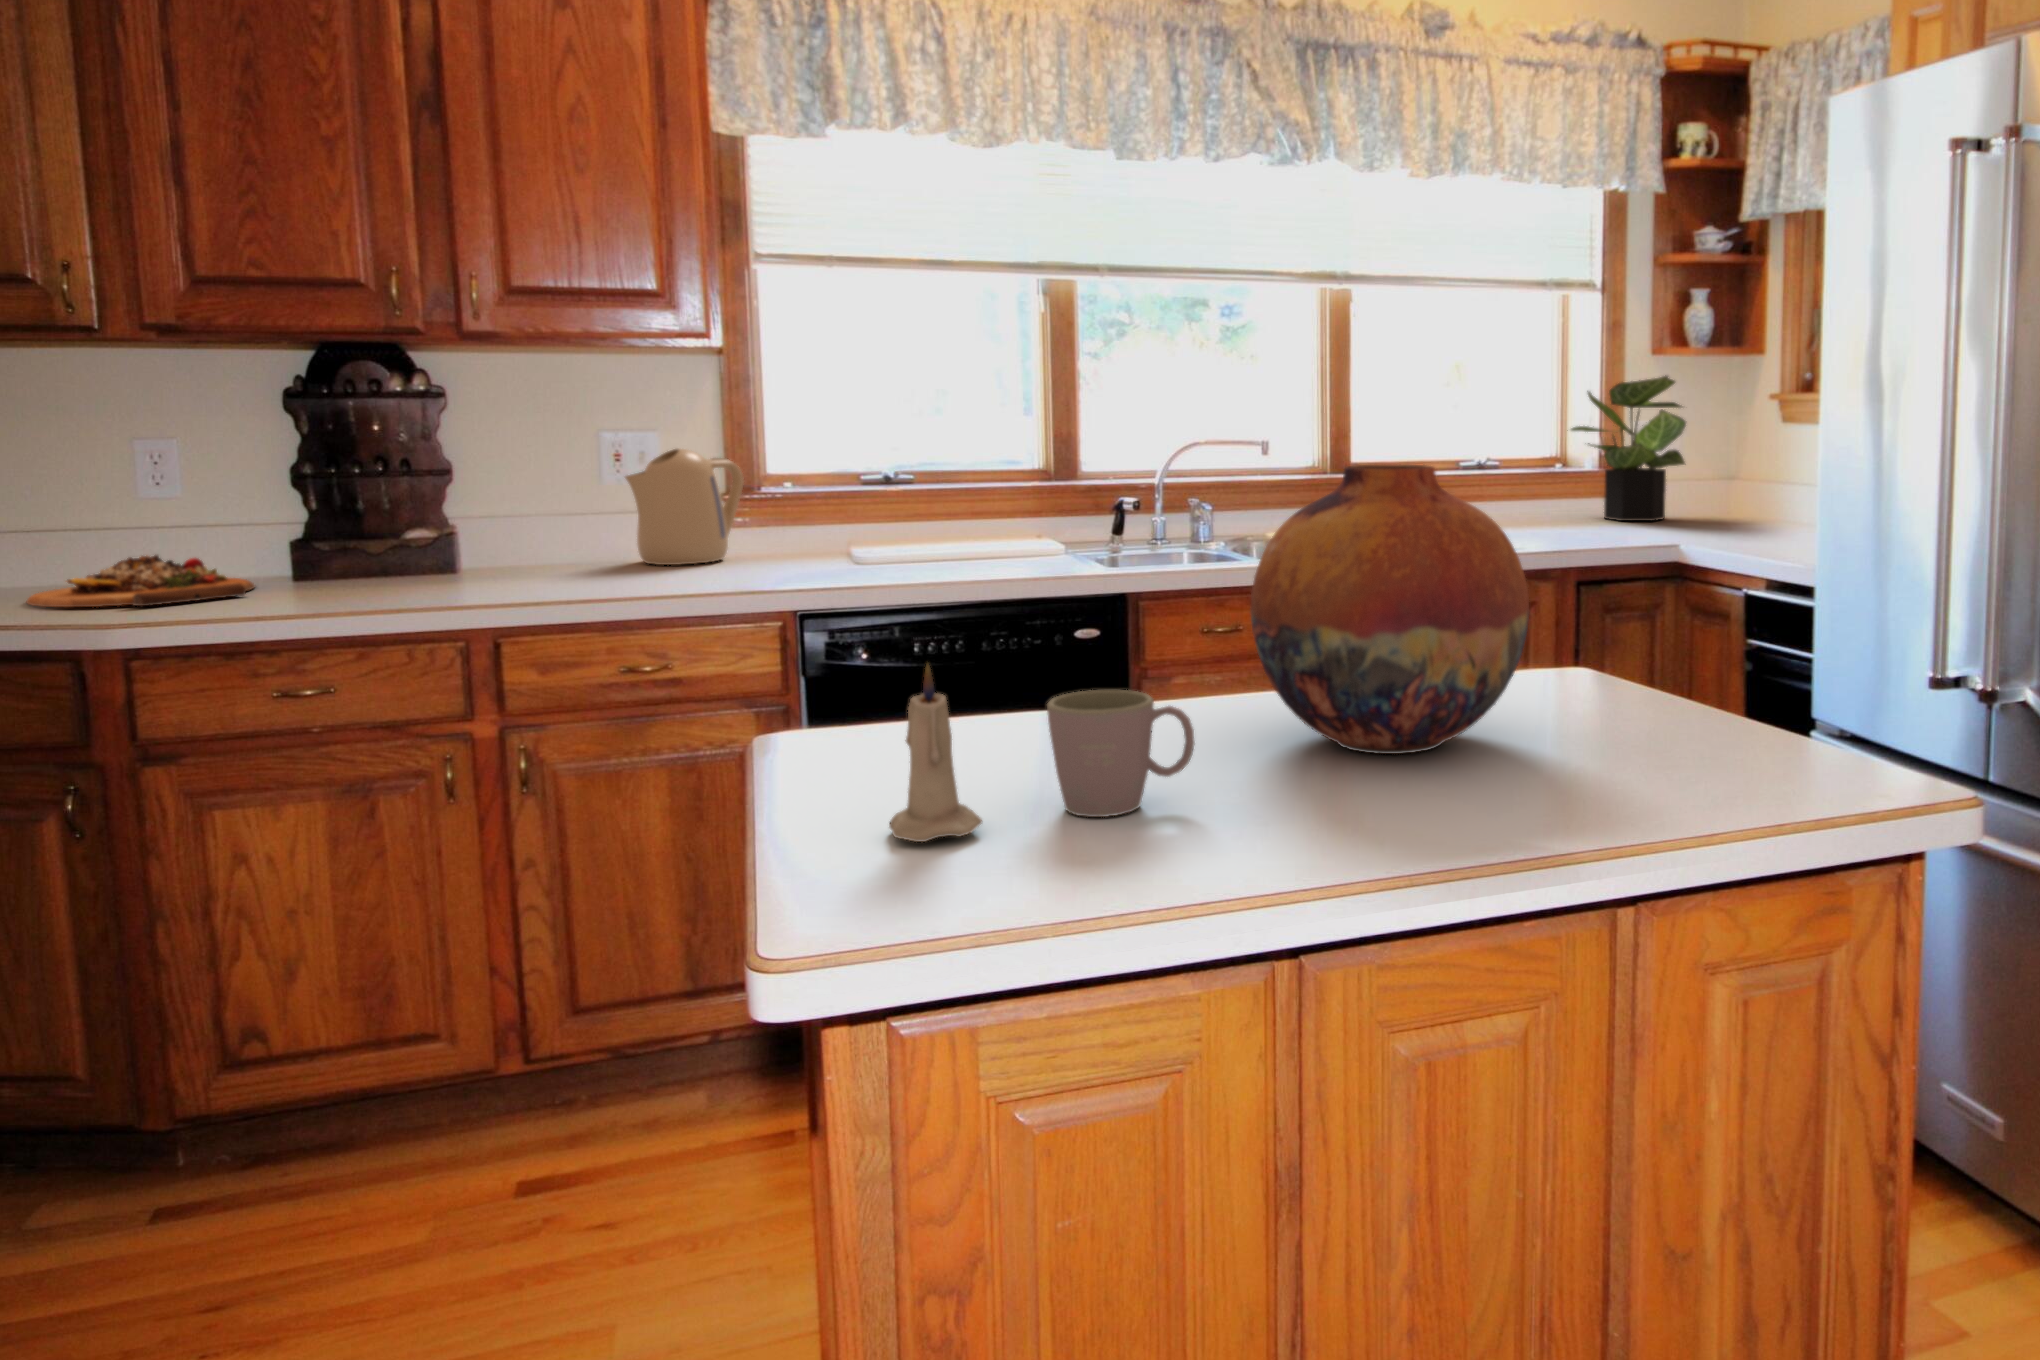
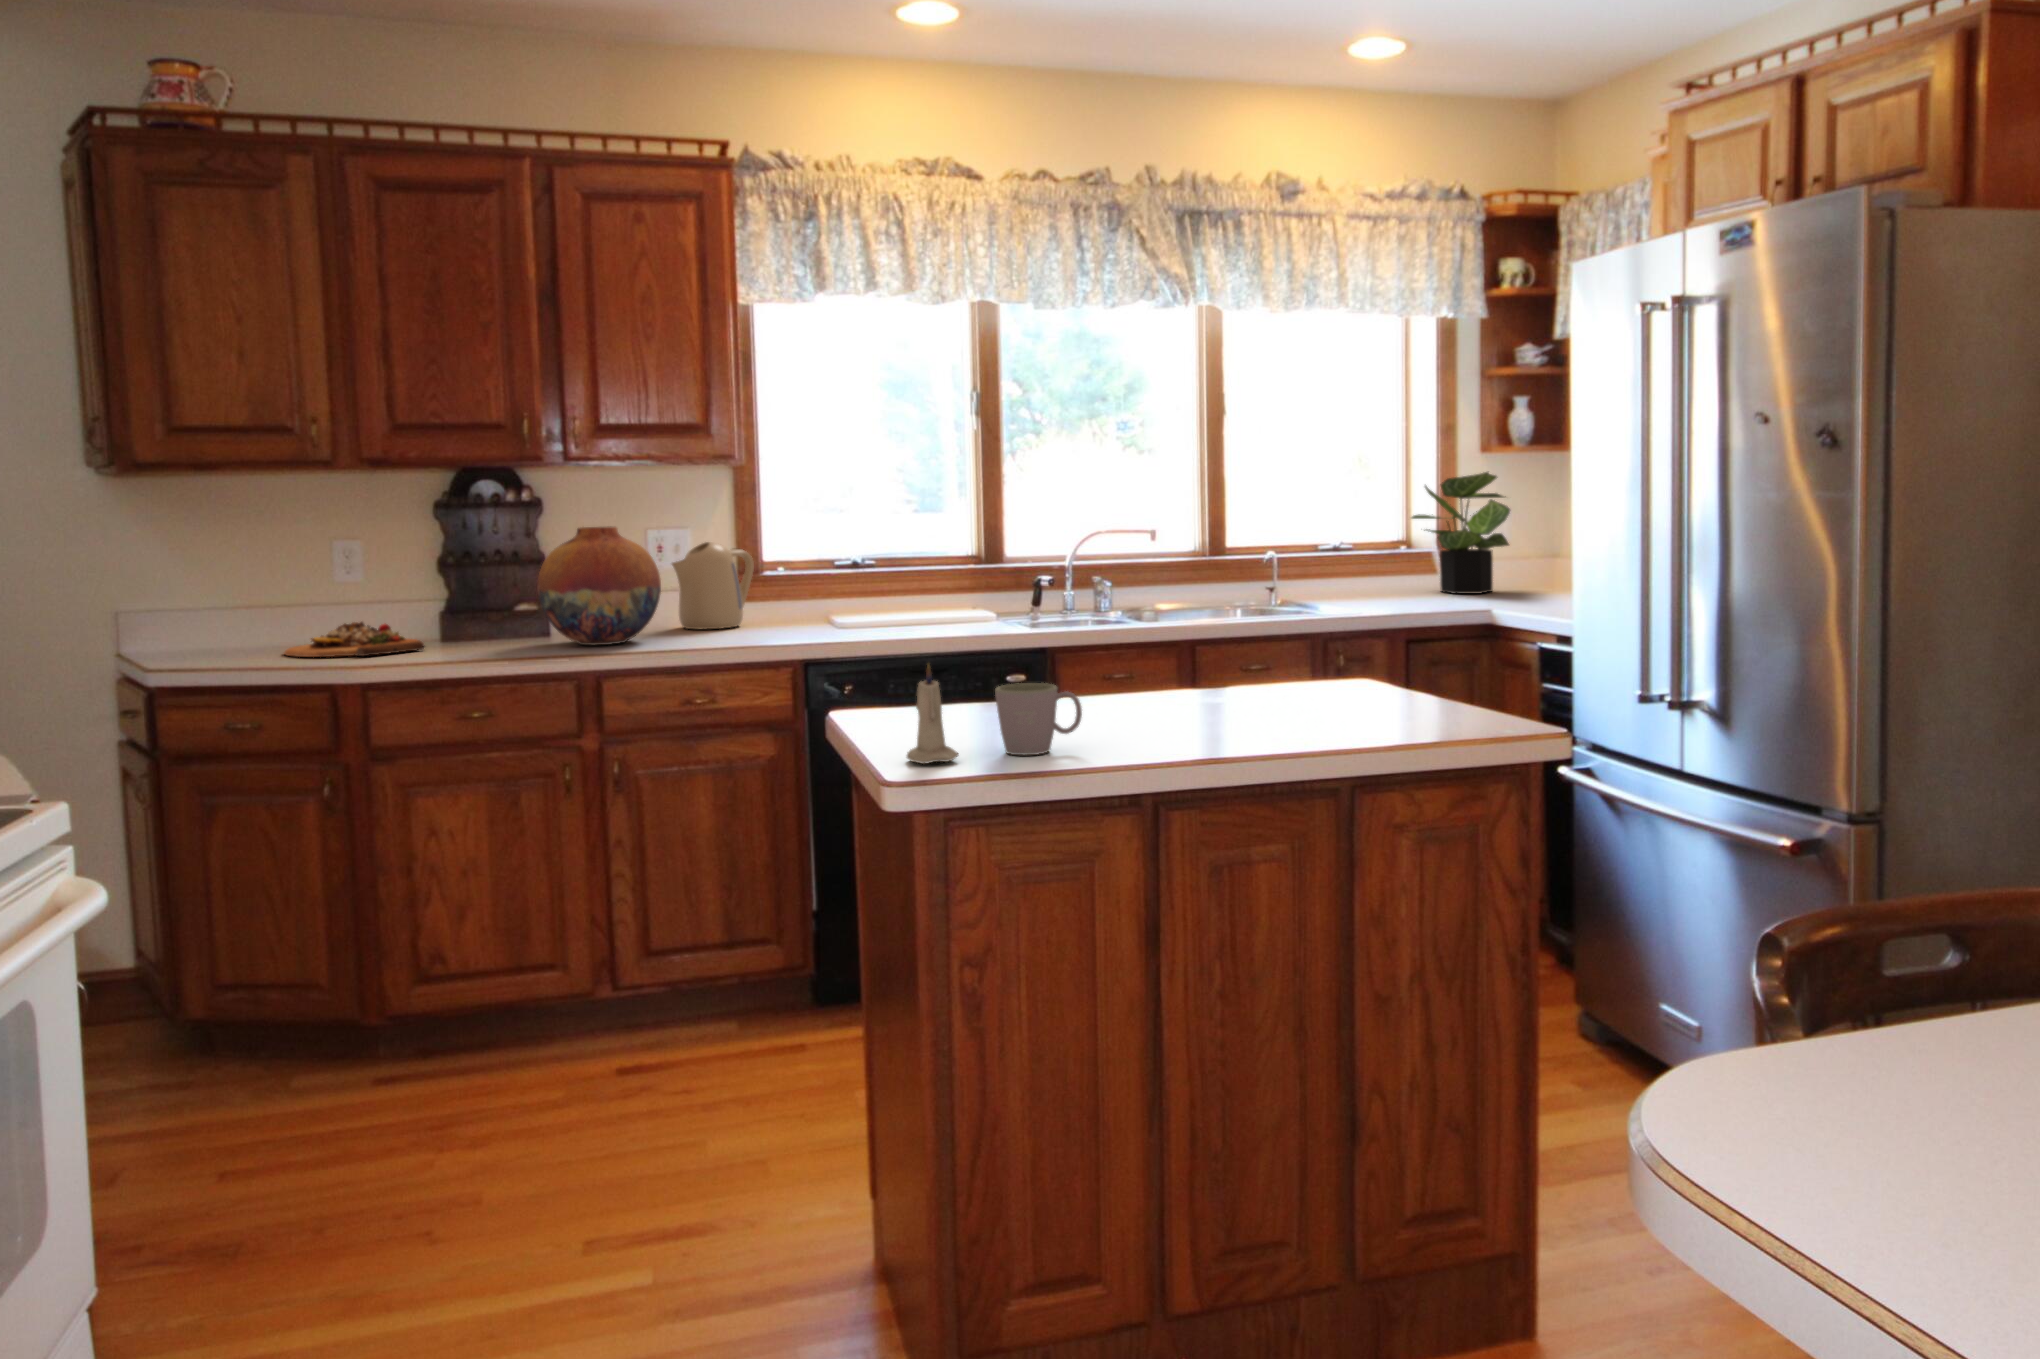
vase: present [1250,465,1530,754] -> present [537,527,661,645]

